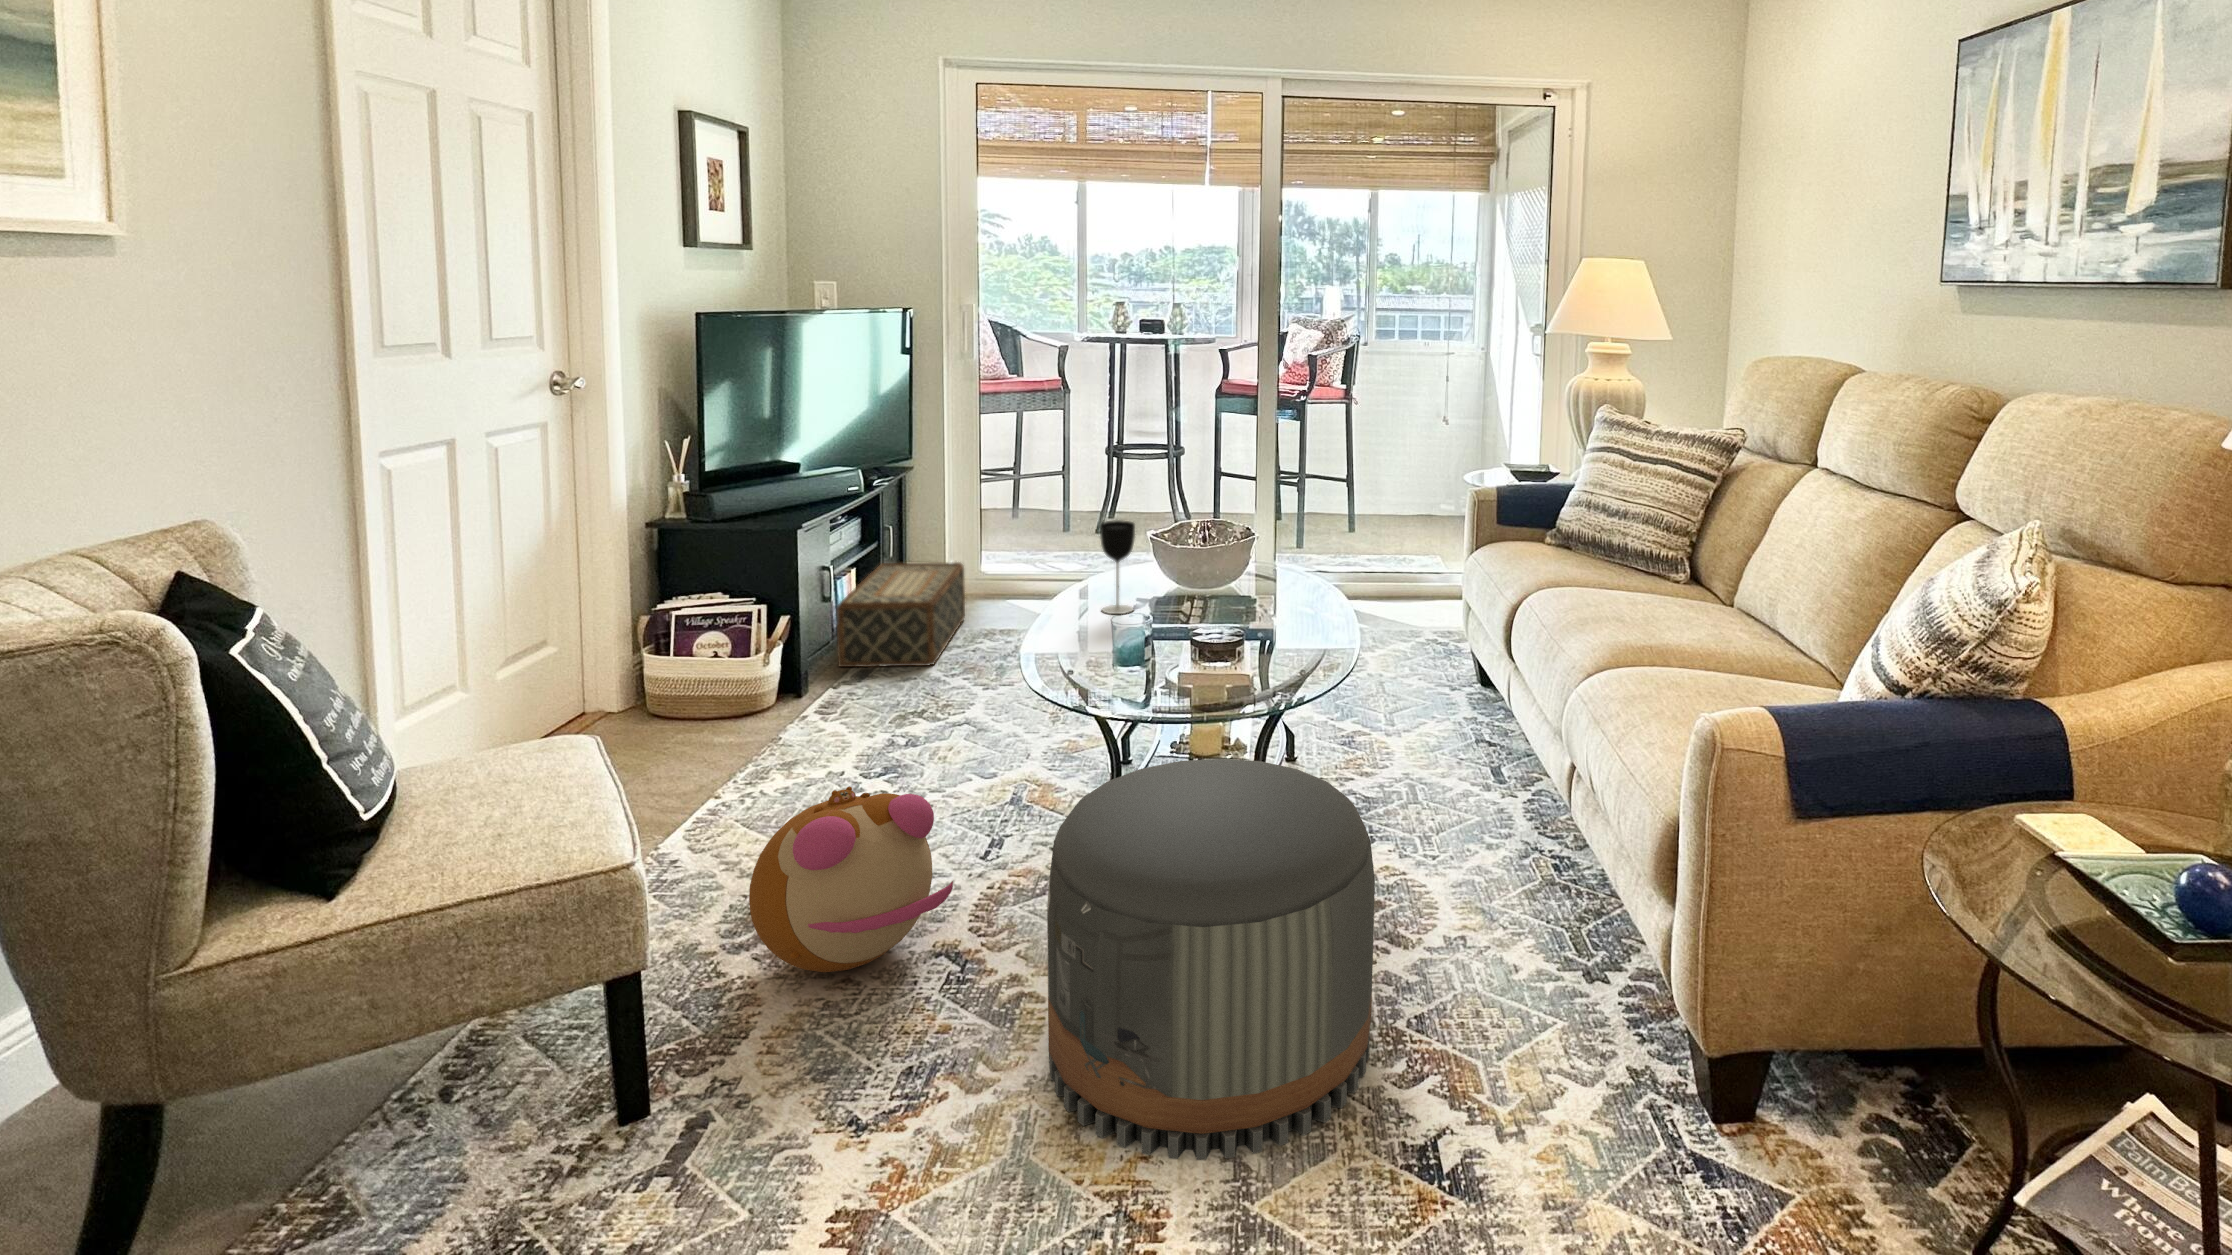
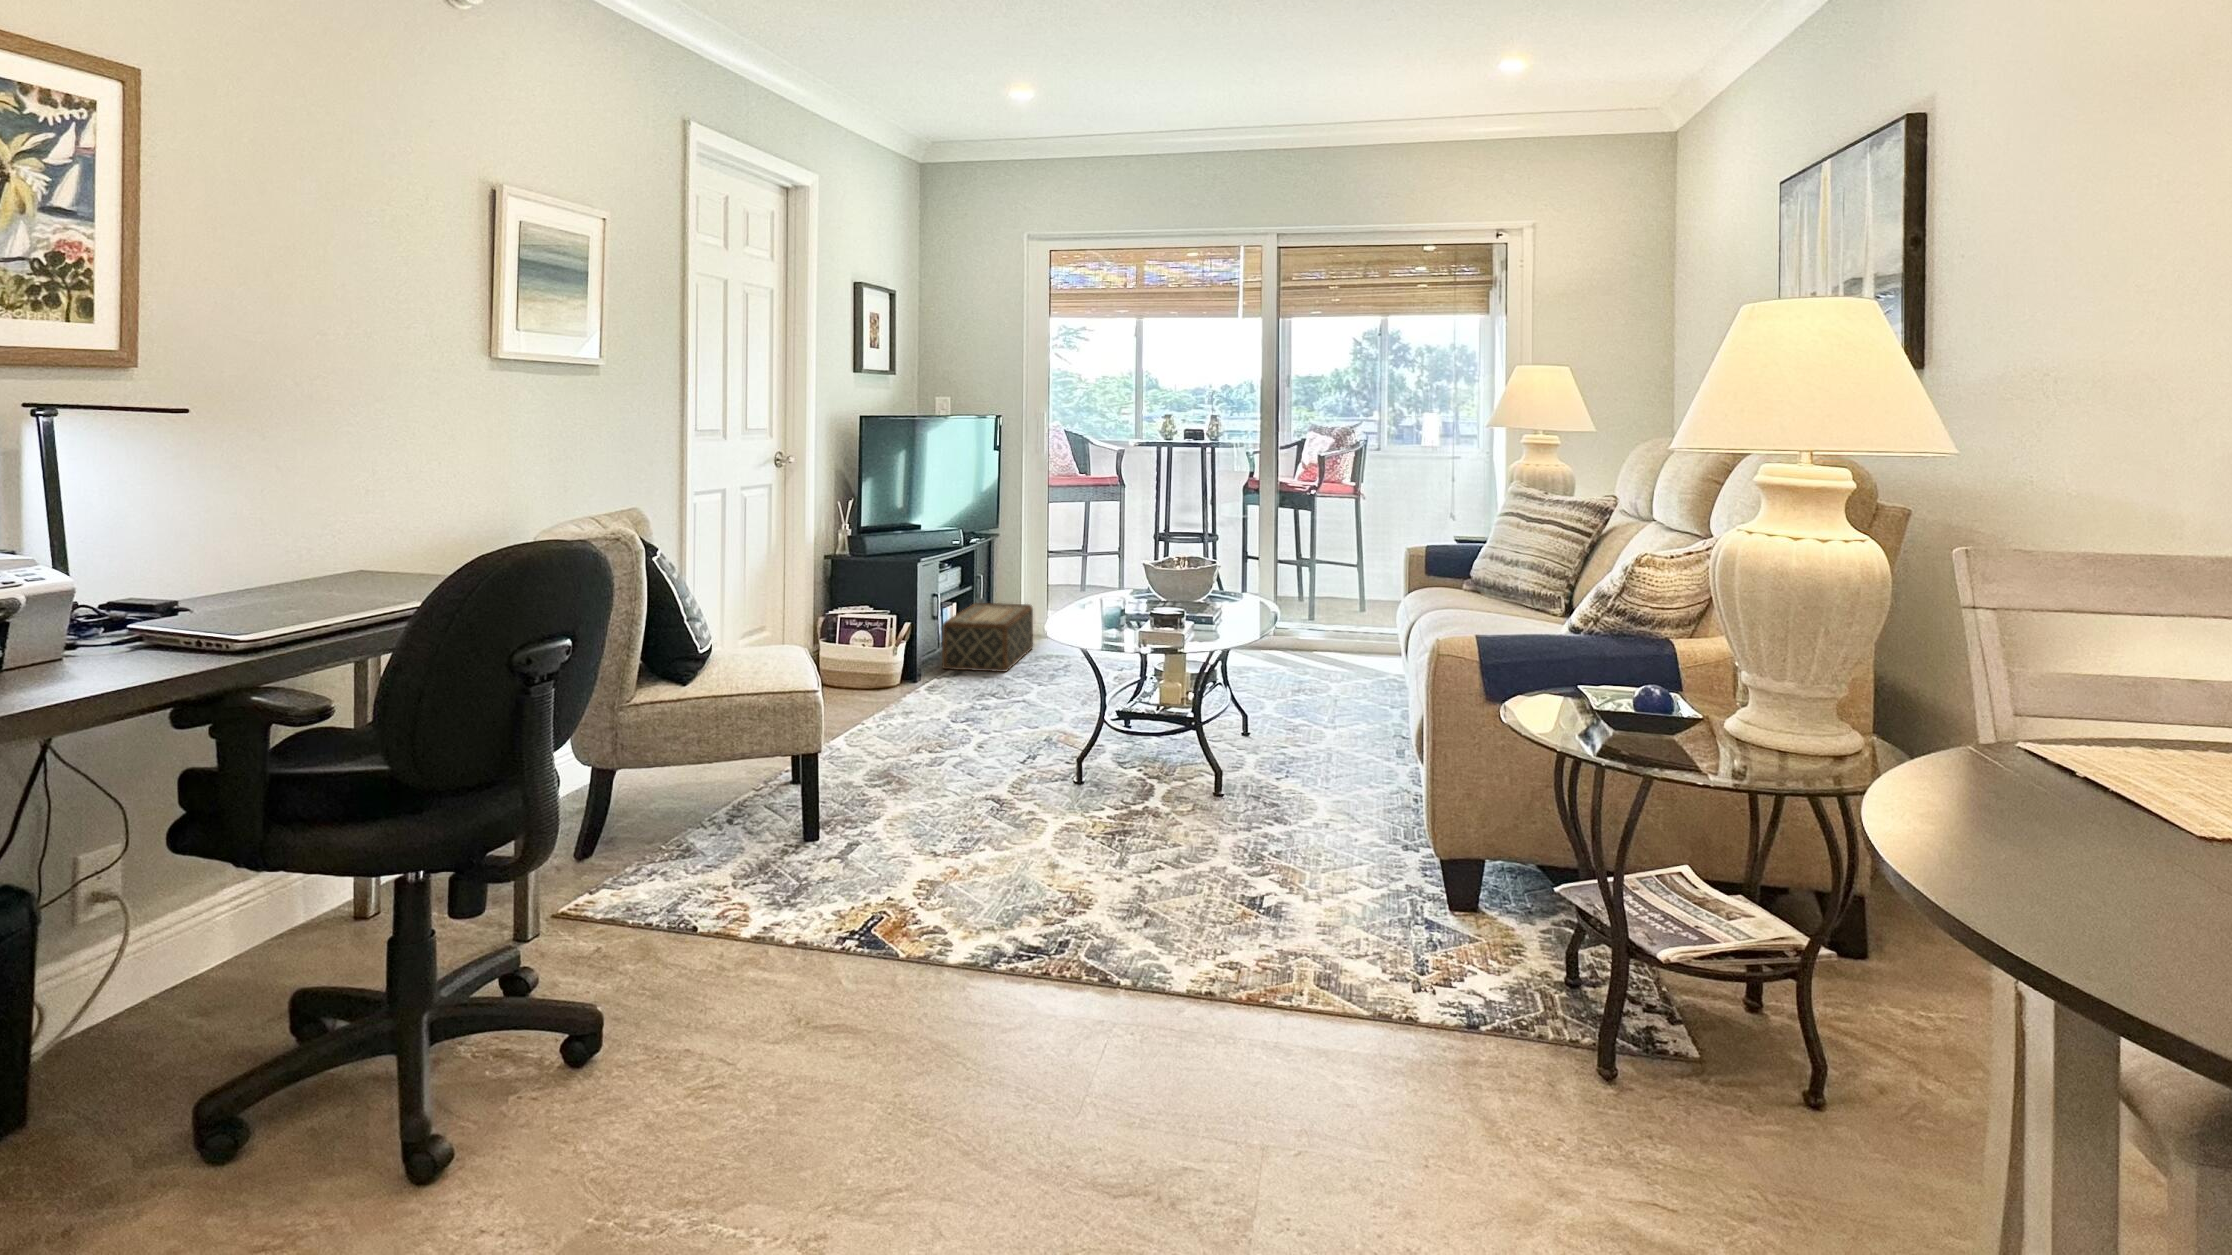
wine glass: present [1100,520,1135,614] -> none [1106,549,1130,613]
pouf: present [1047,759,1375,1160] -> none [1041,678,1240,886]
plush toy: present [749,787,953,972] -> none [882,689,996,798]

